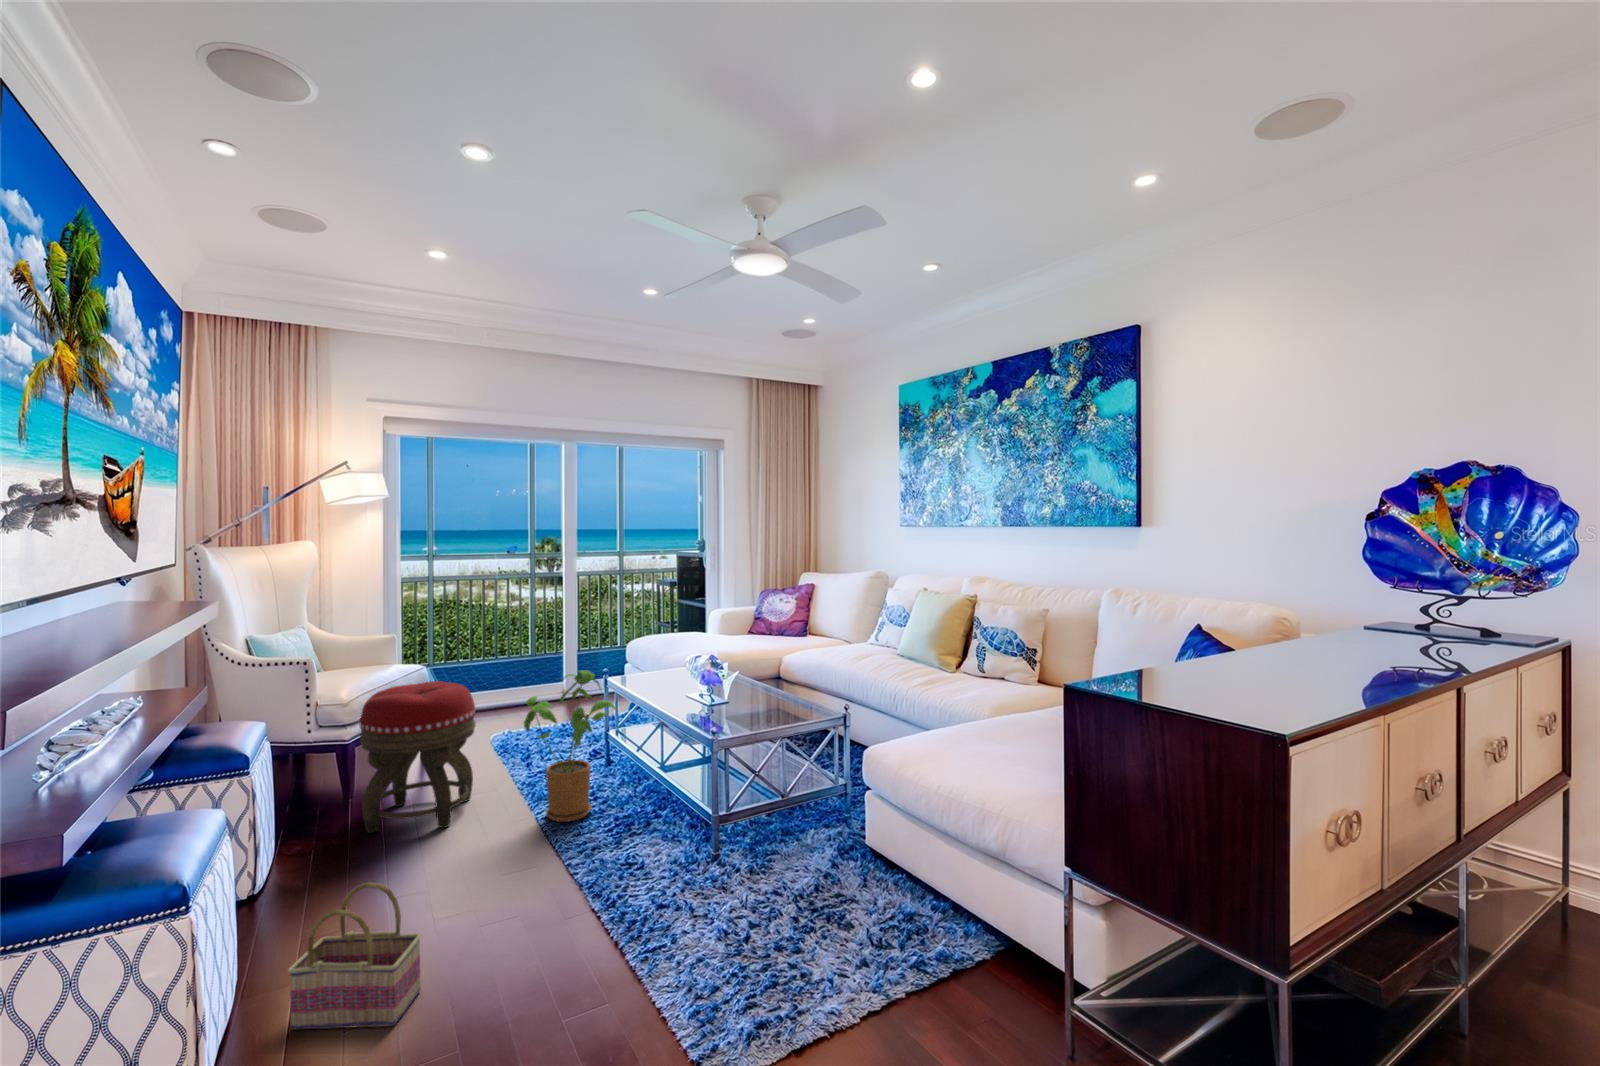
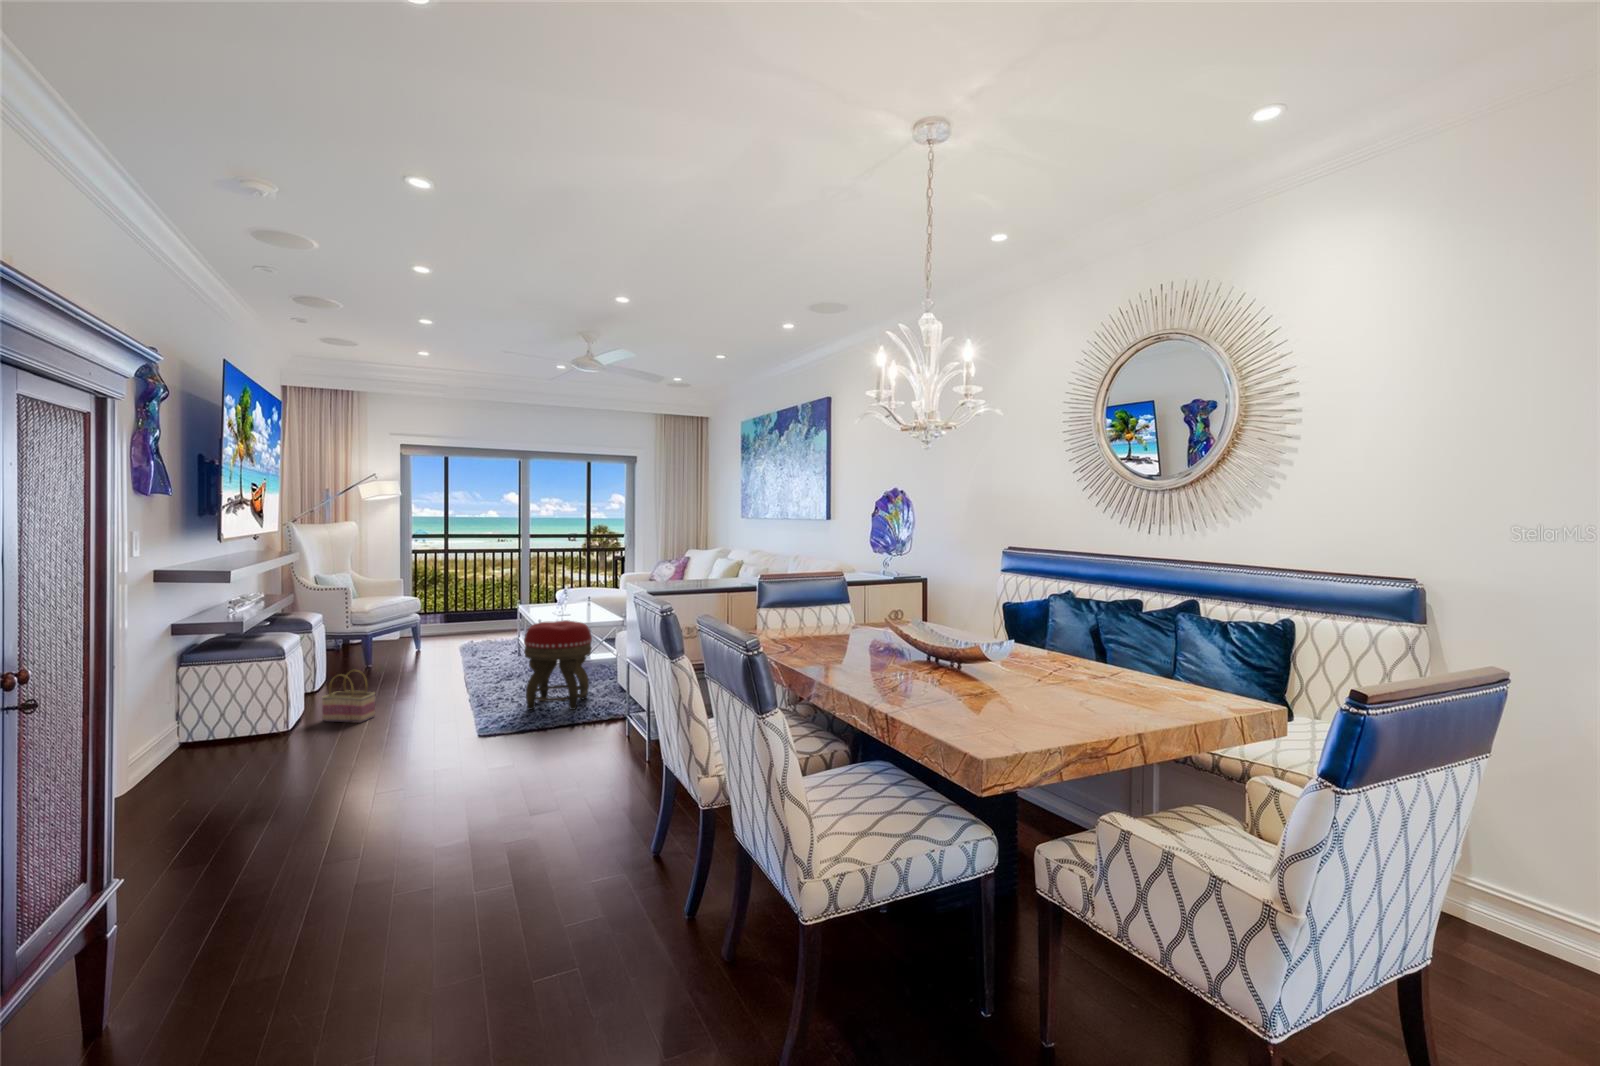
house plant: present [524,671,616,822] -> none [450,599,502,679]
footstool: present [360,681,476,833] -> present [524,620,592,709]

